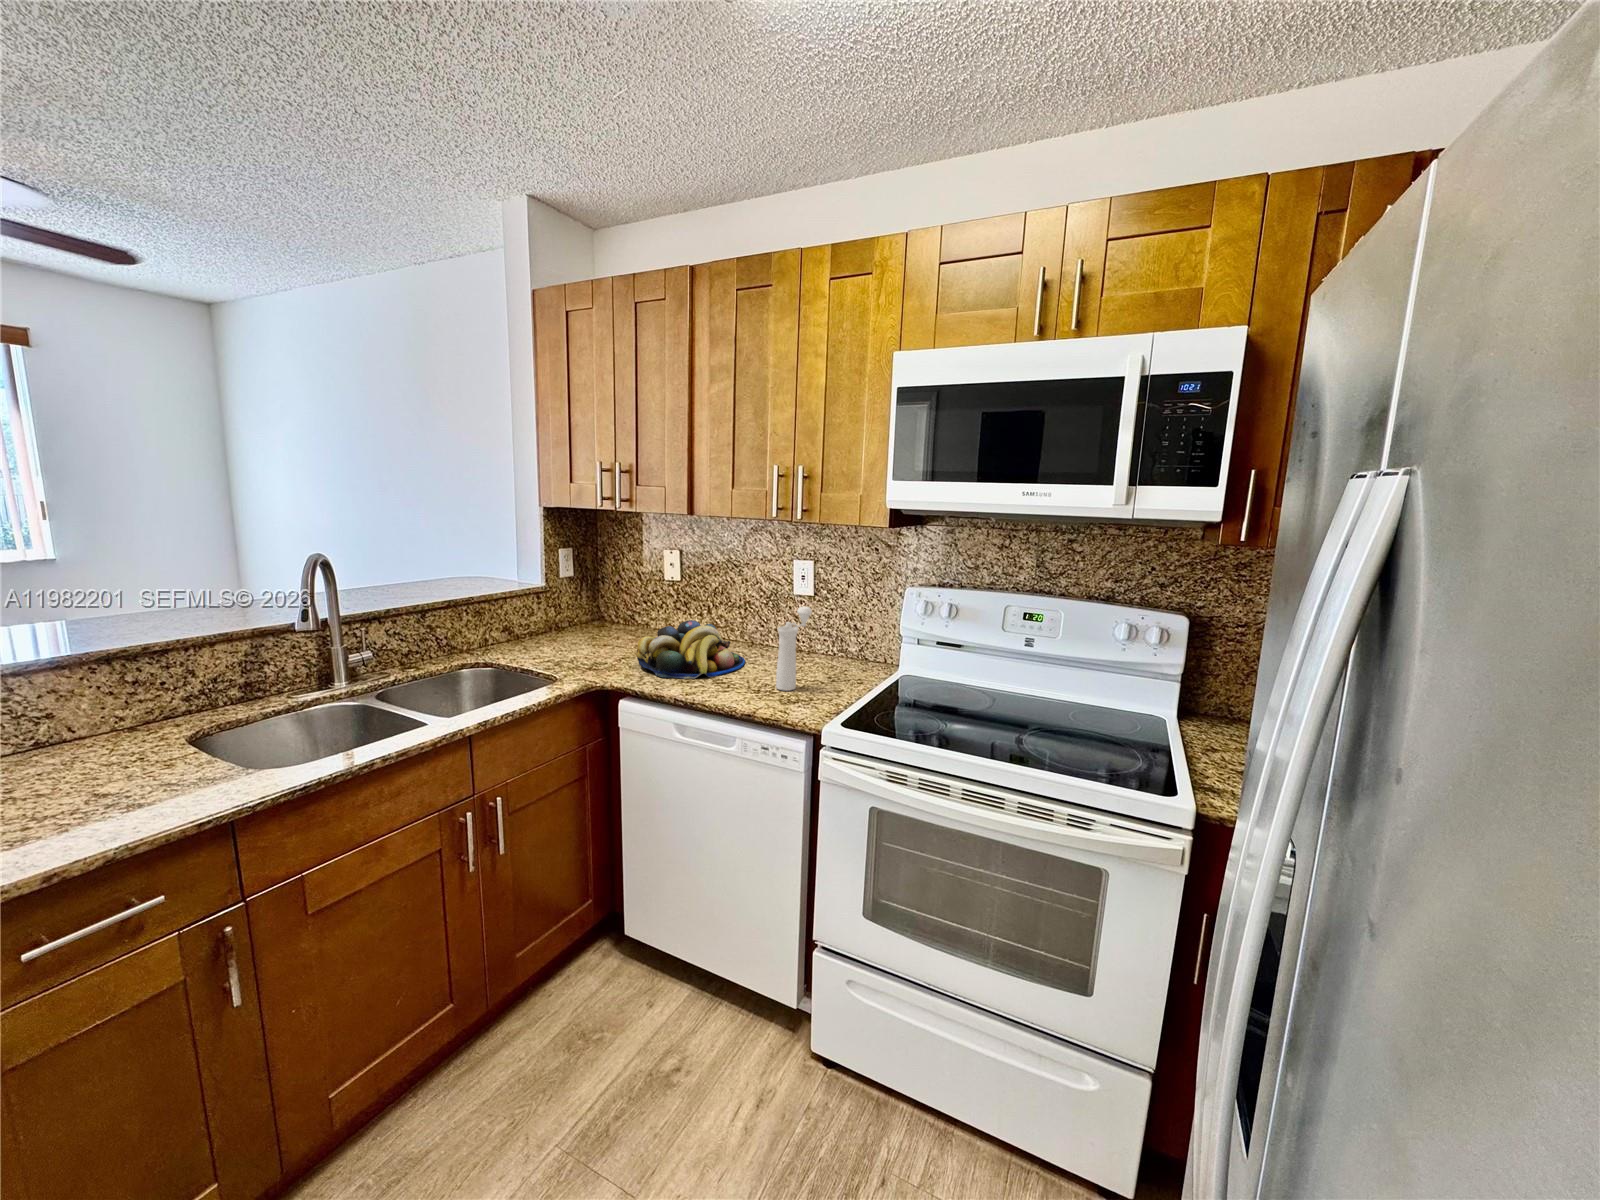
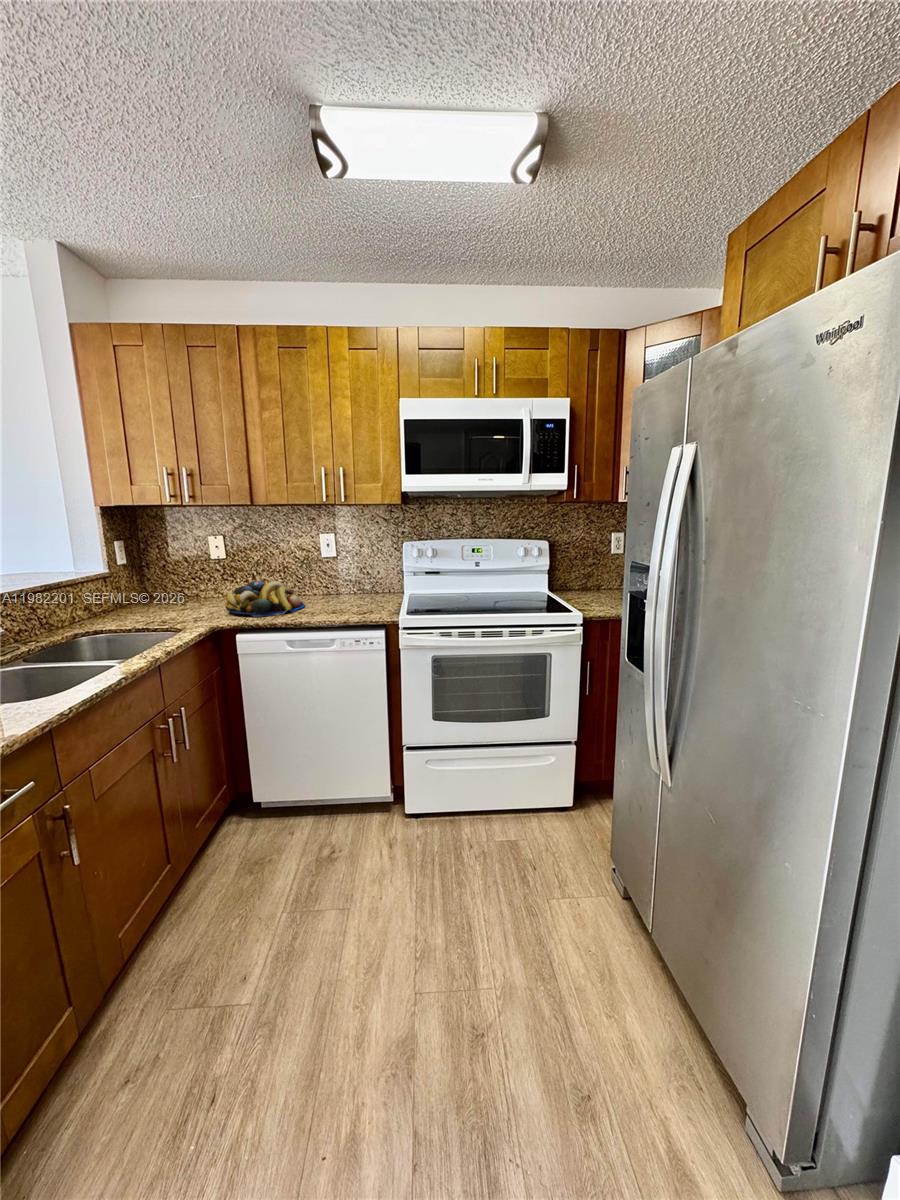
pepper mill: present [776,607,812,691] -> none [341,559,355,610]

